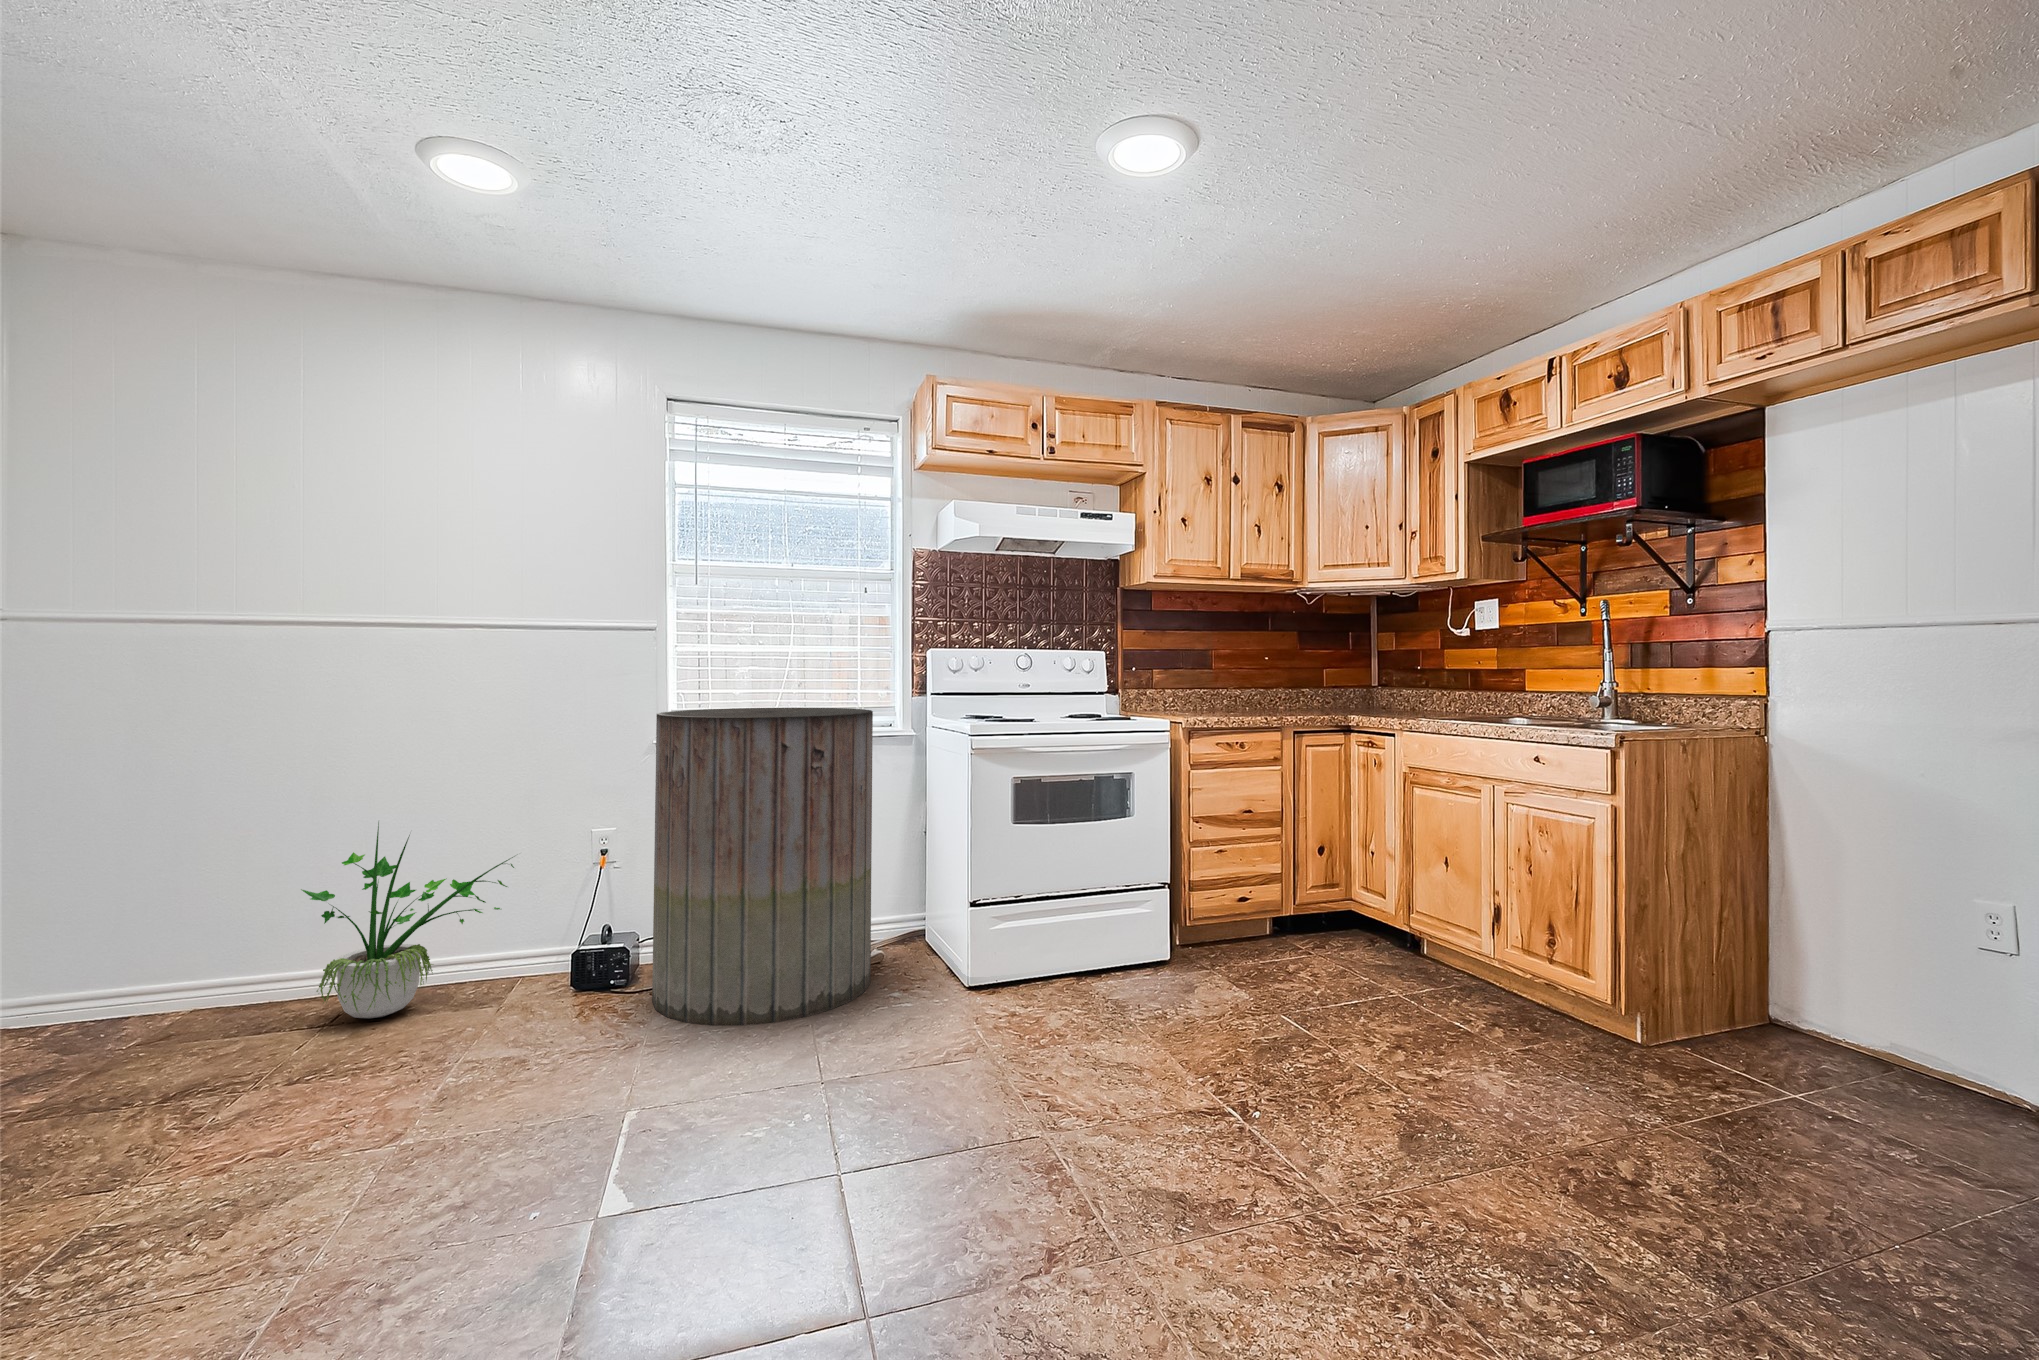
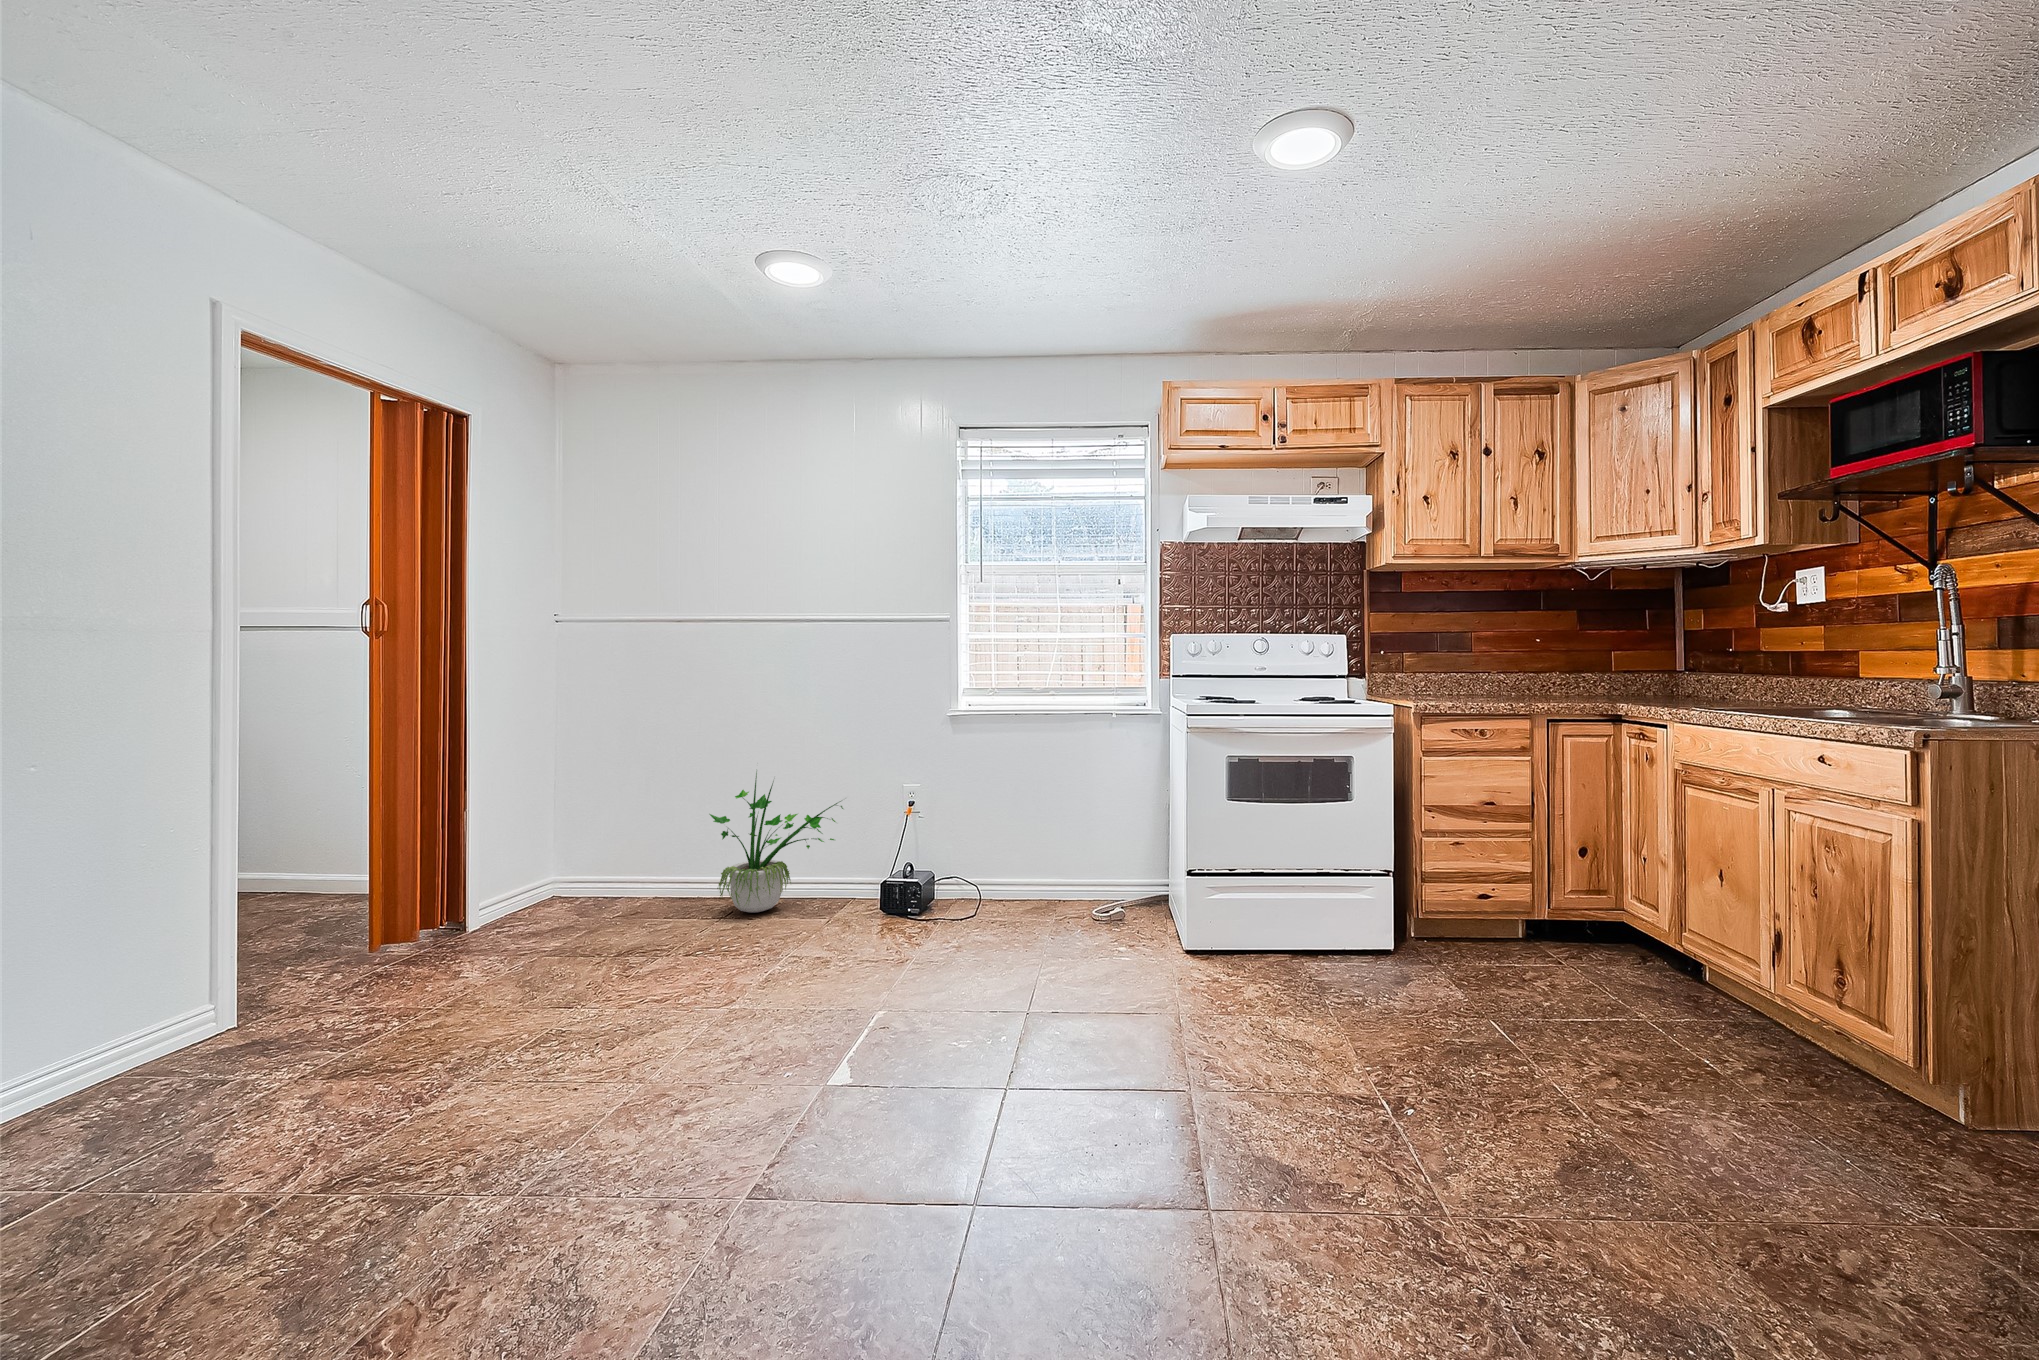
trash can: present [652,708,873,1026] -> none [934,687,1111,955]

